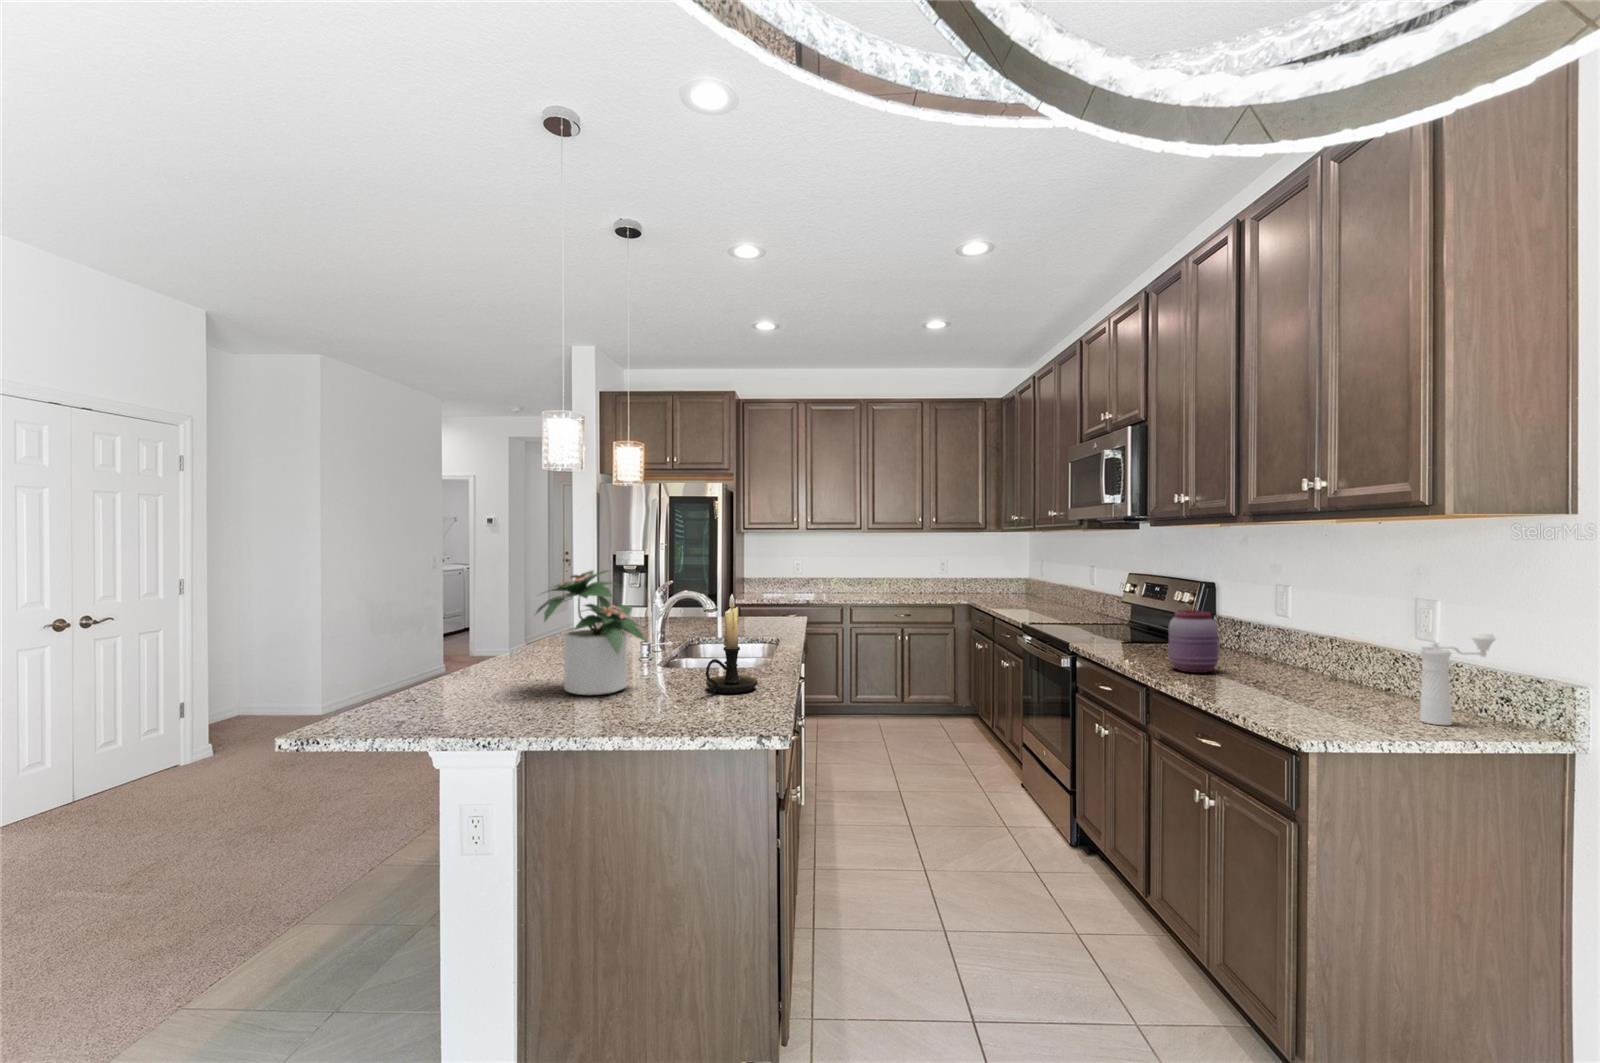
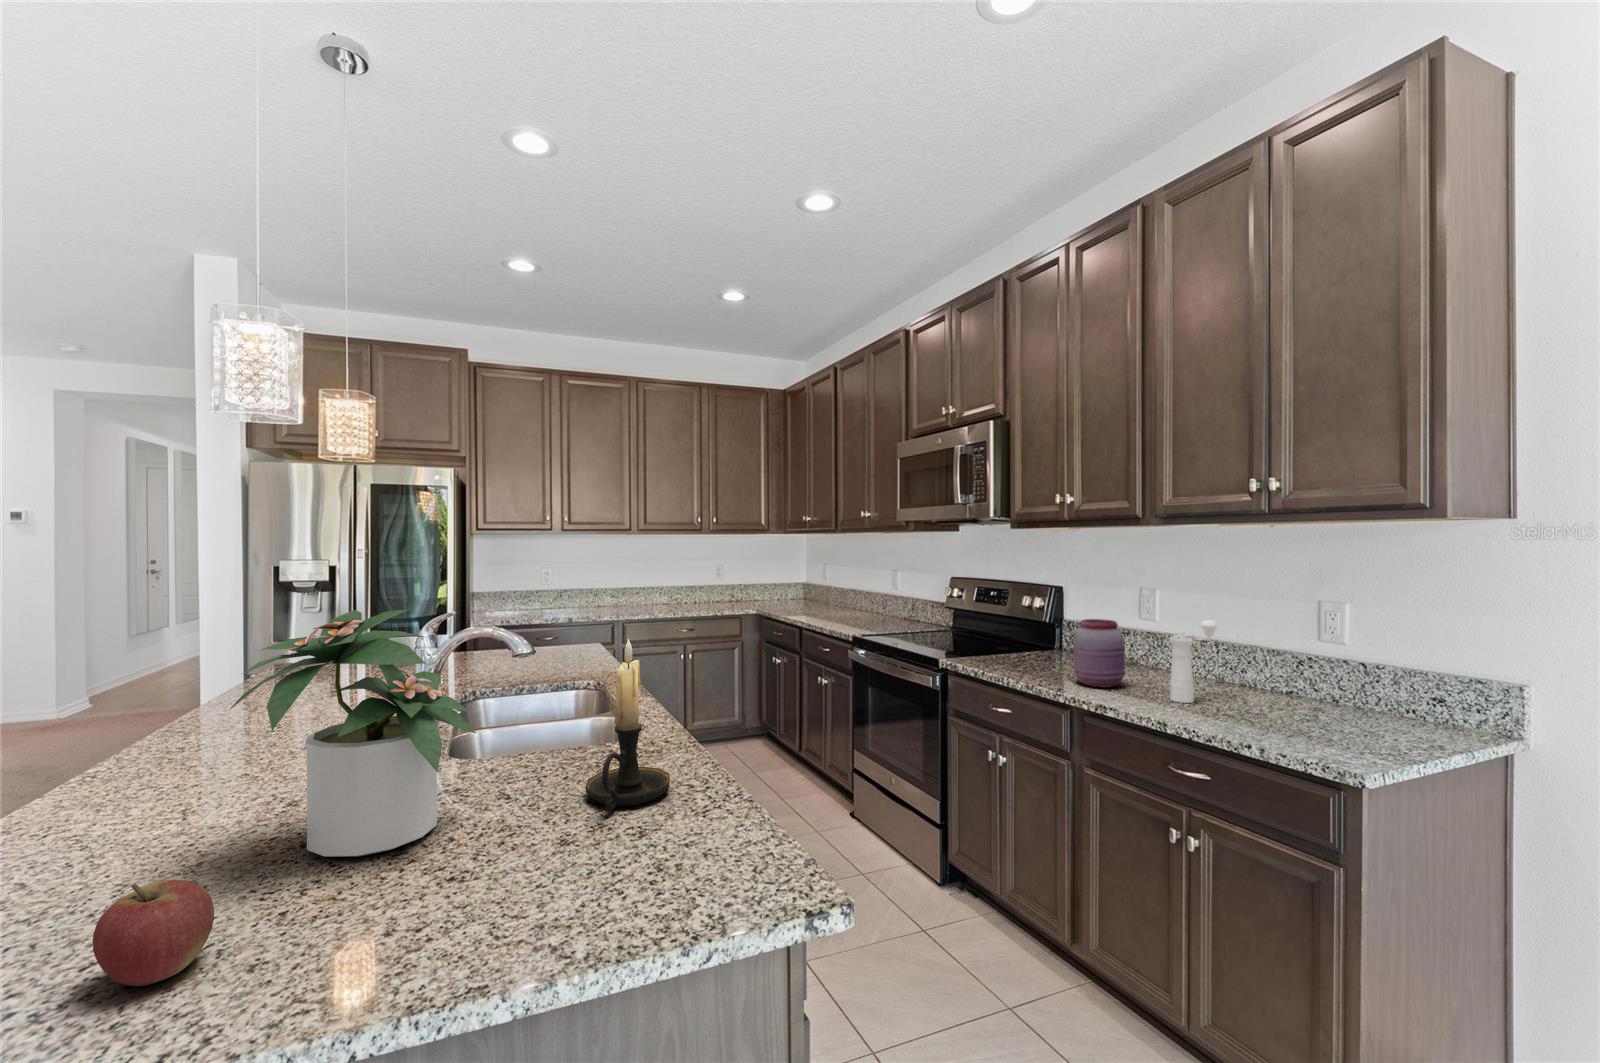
pepper mill: present [1420,632,1496,725] -> present [1170,620,1218,703]
apple: none [474,676,516,718] -> present [93,880,214,986]

